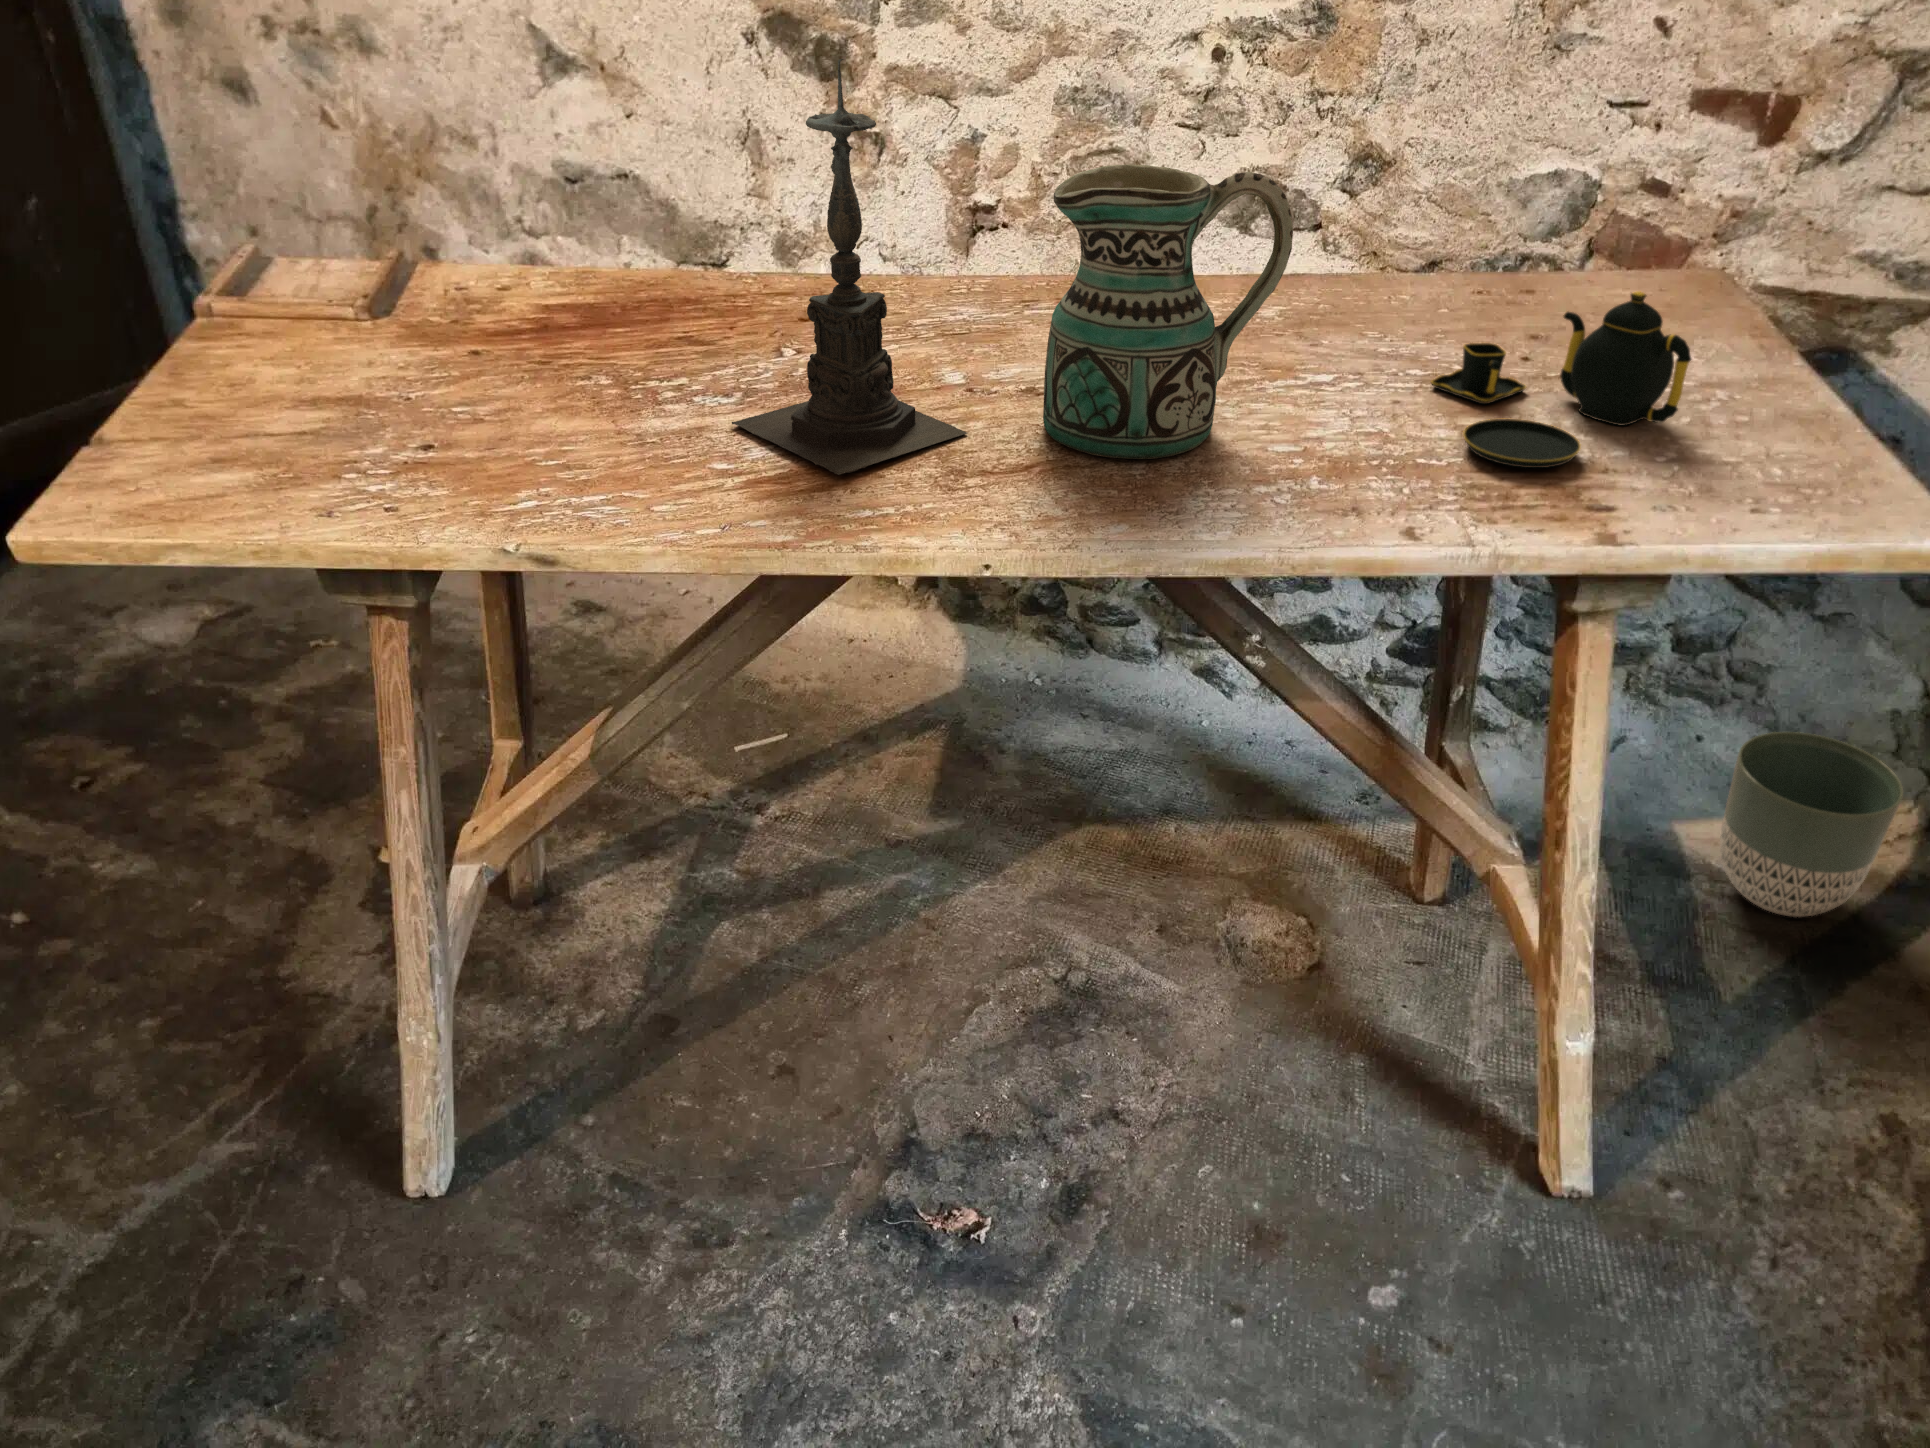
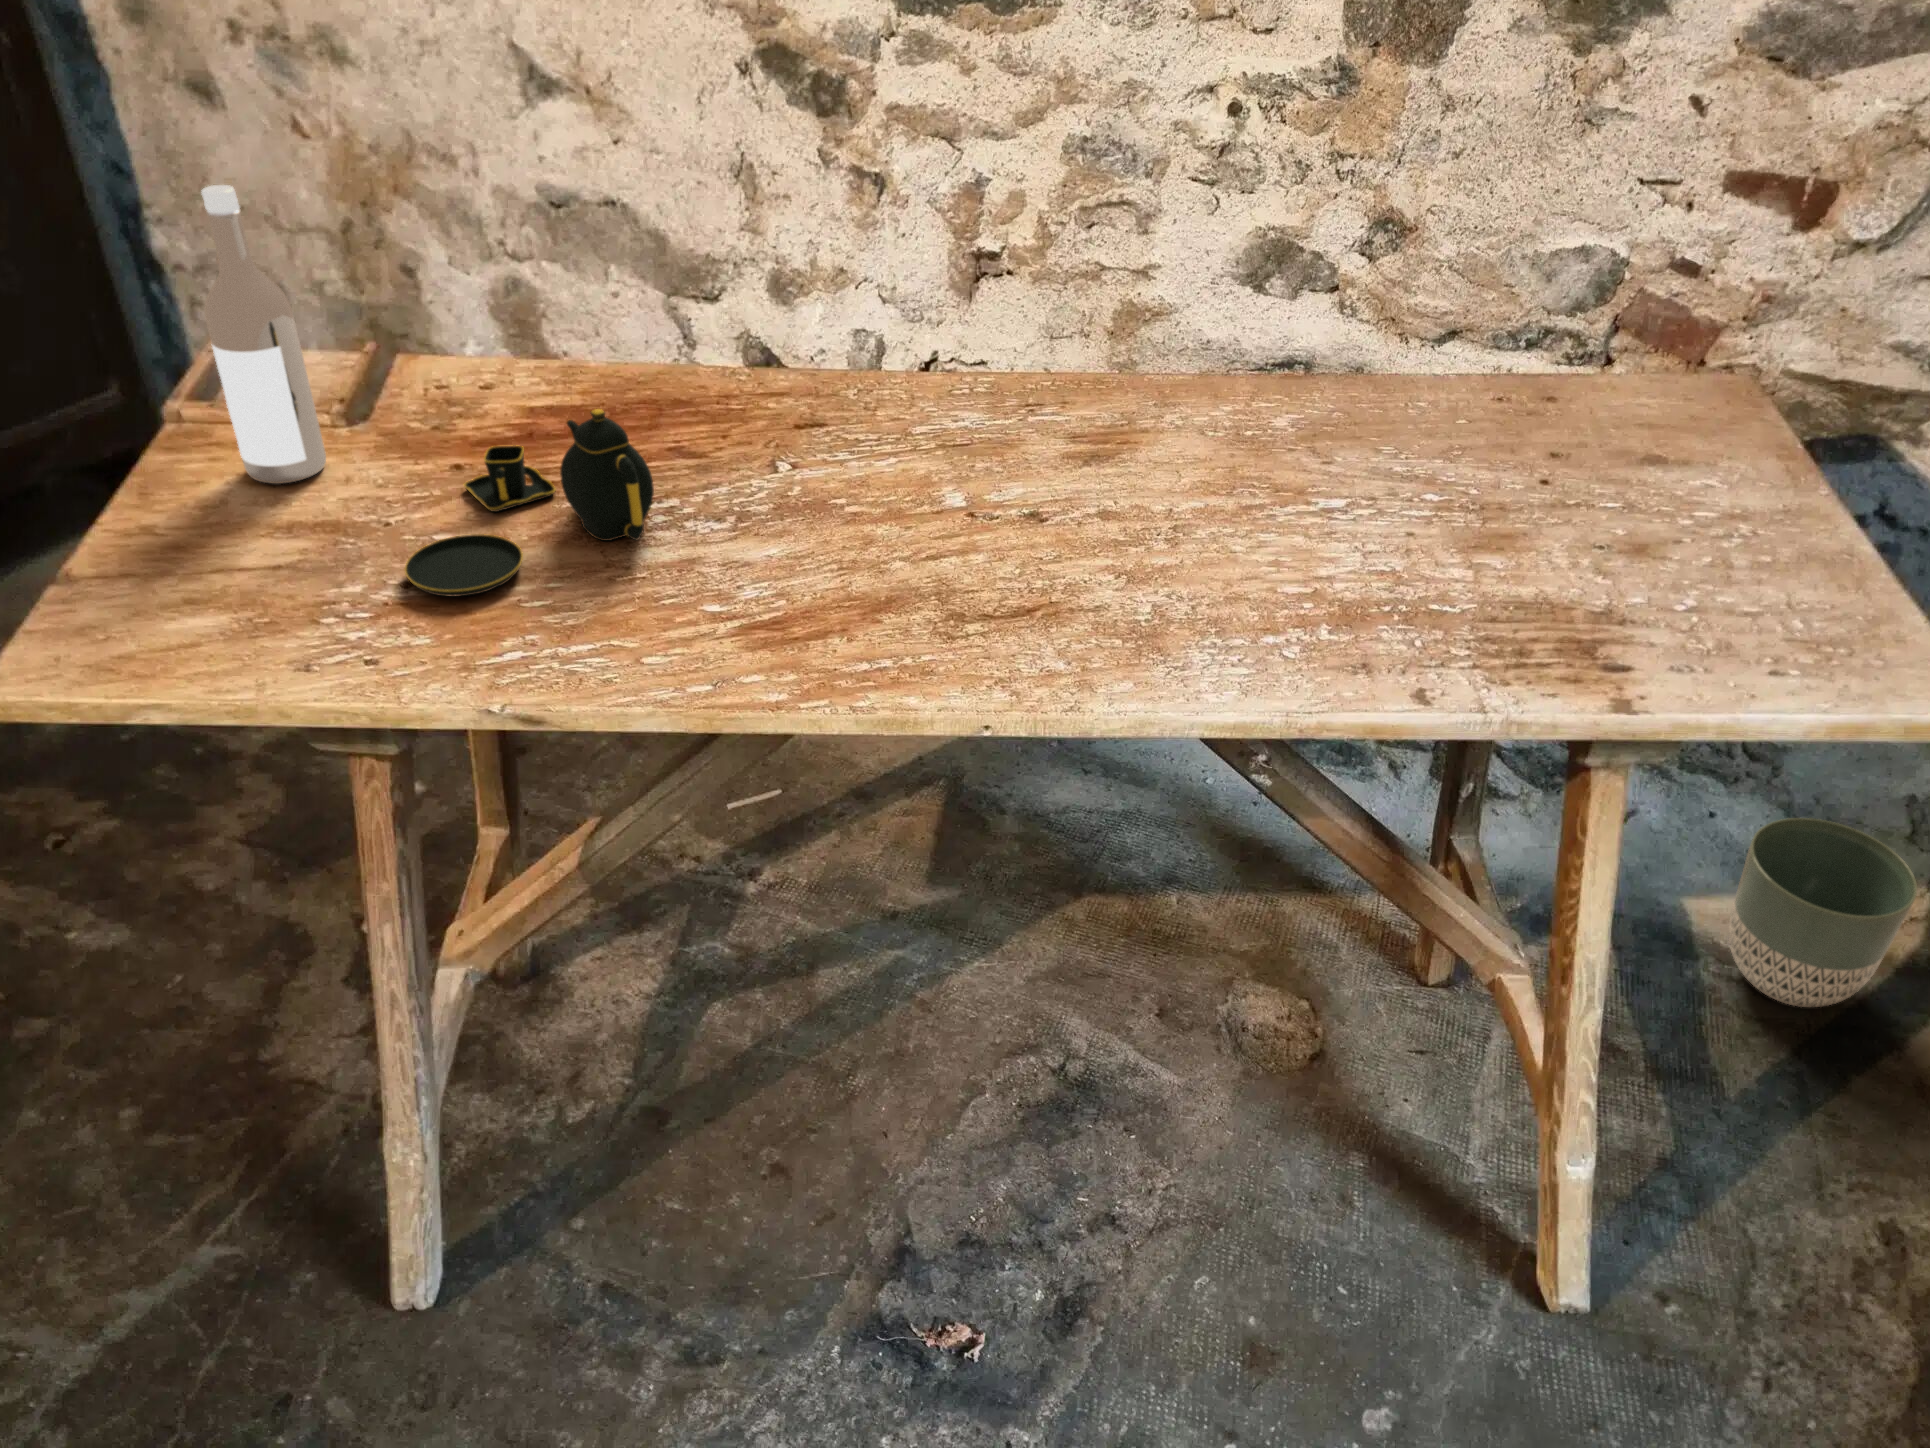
candle holder: present [732,59,968,475] -> none [726,203,969,624]
wine bottle: none [228,77,345,377] -> present [202,185,326,484]
ceramic pitcher: present [1043,165,1293,459] -> none [1047,300,1307,604]
teapot: present [1431,291,1691,468] -> present [405,409,654,597]

